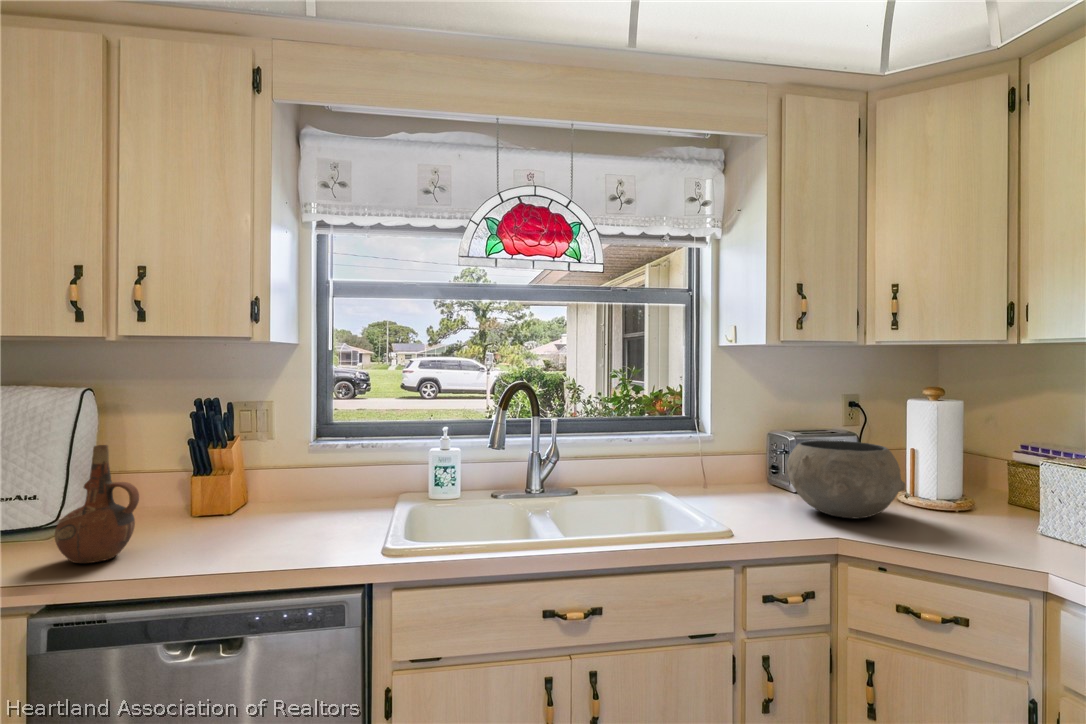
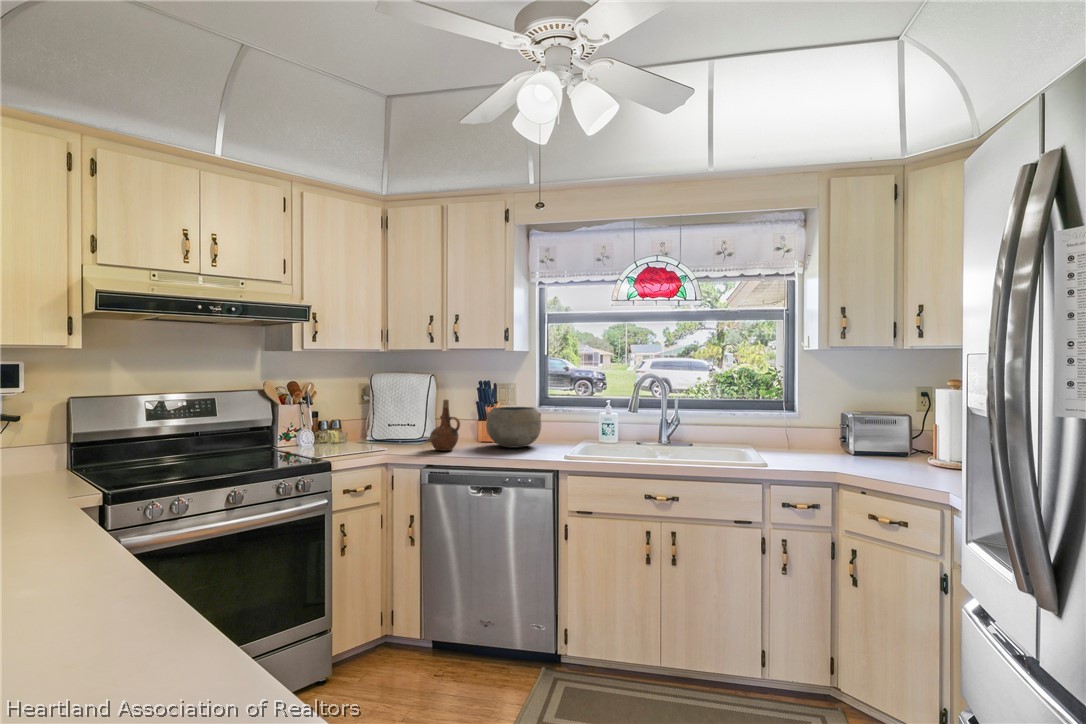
ceramic bowl: present [787,440,905,519] -> present [486,407,541,448]

